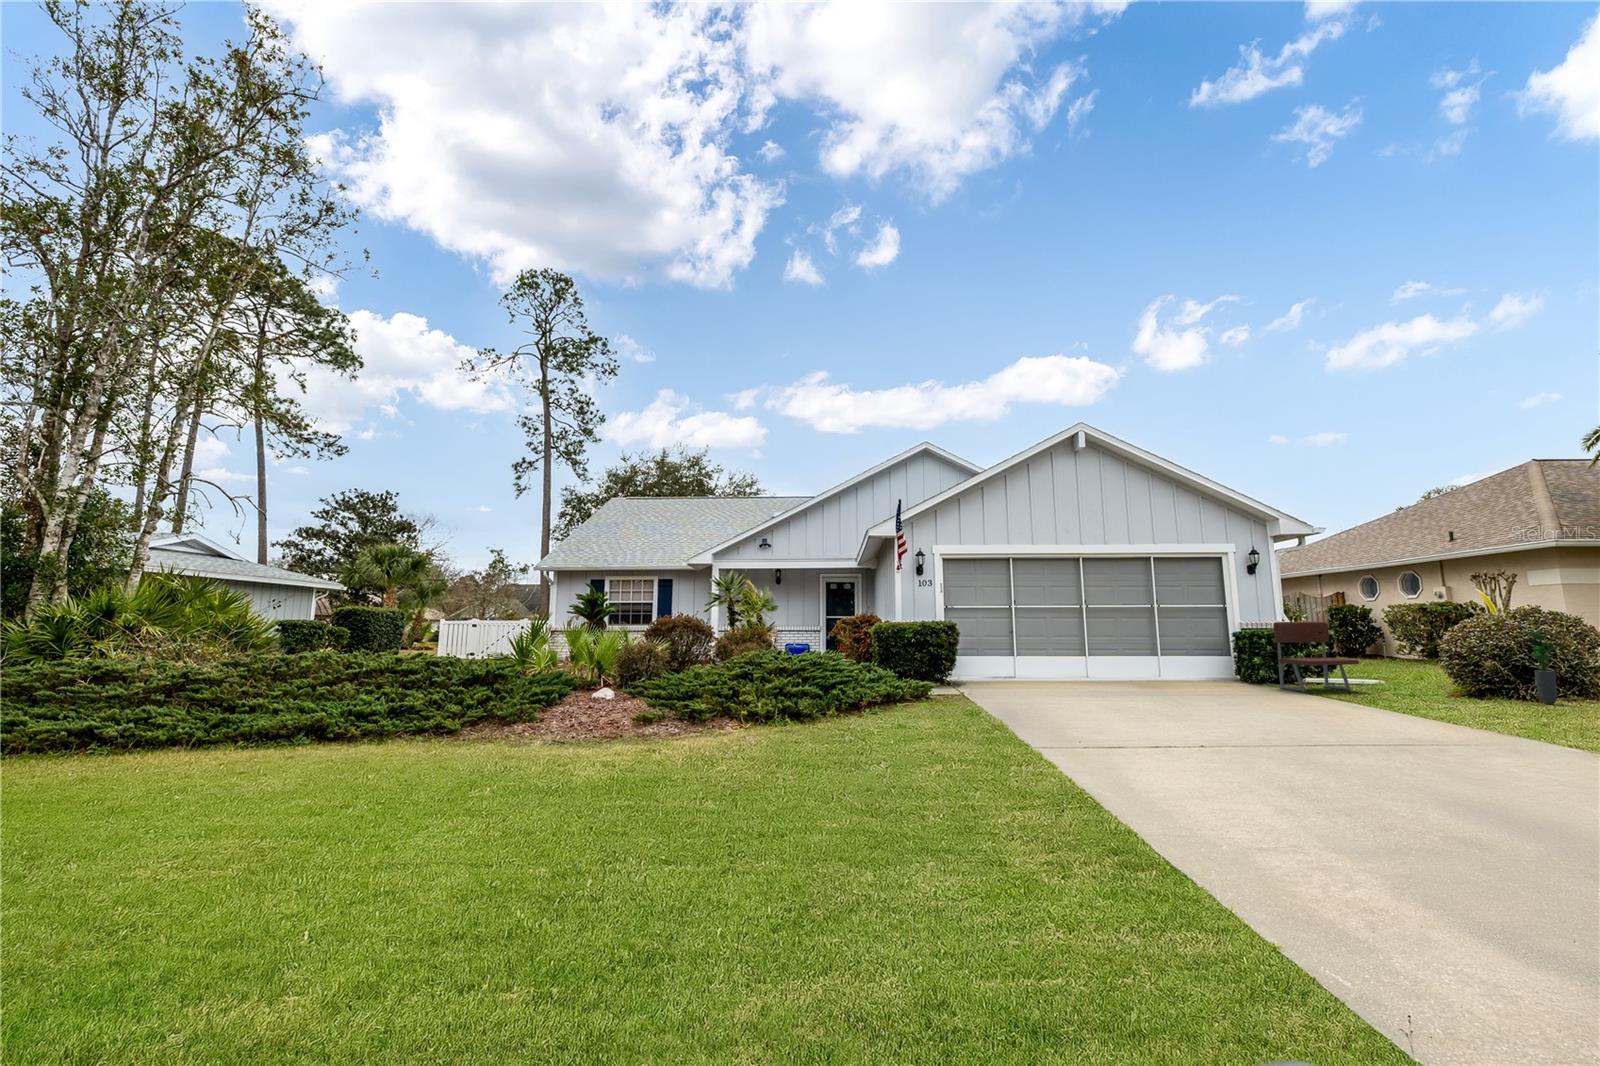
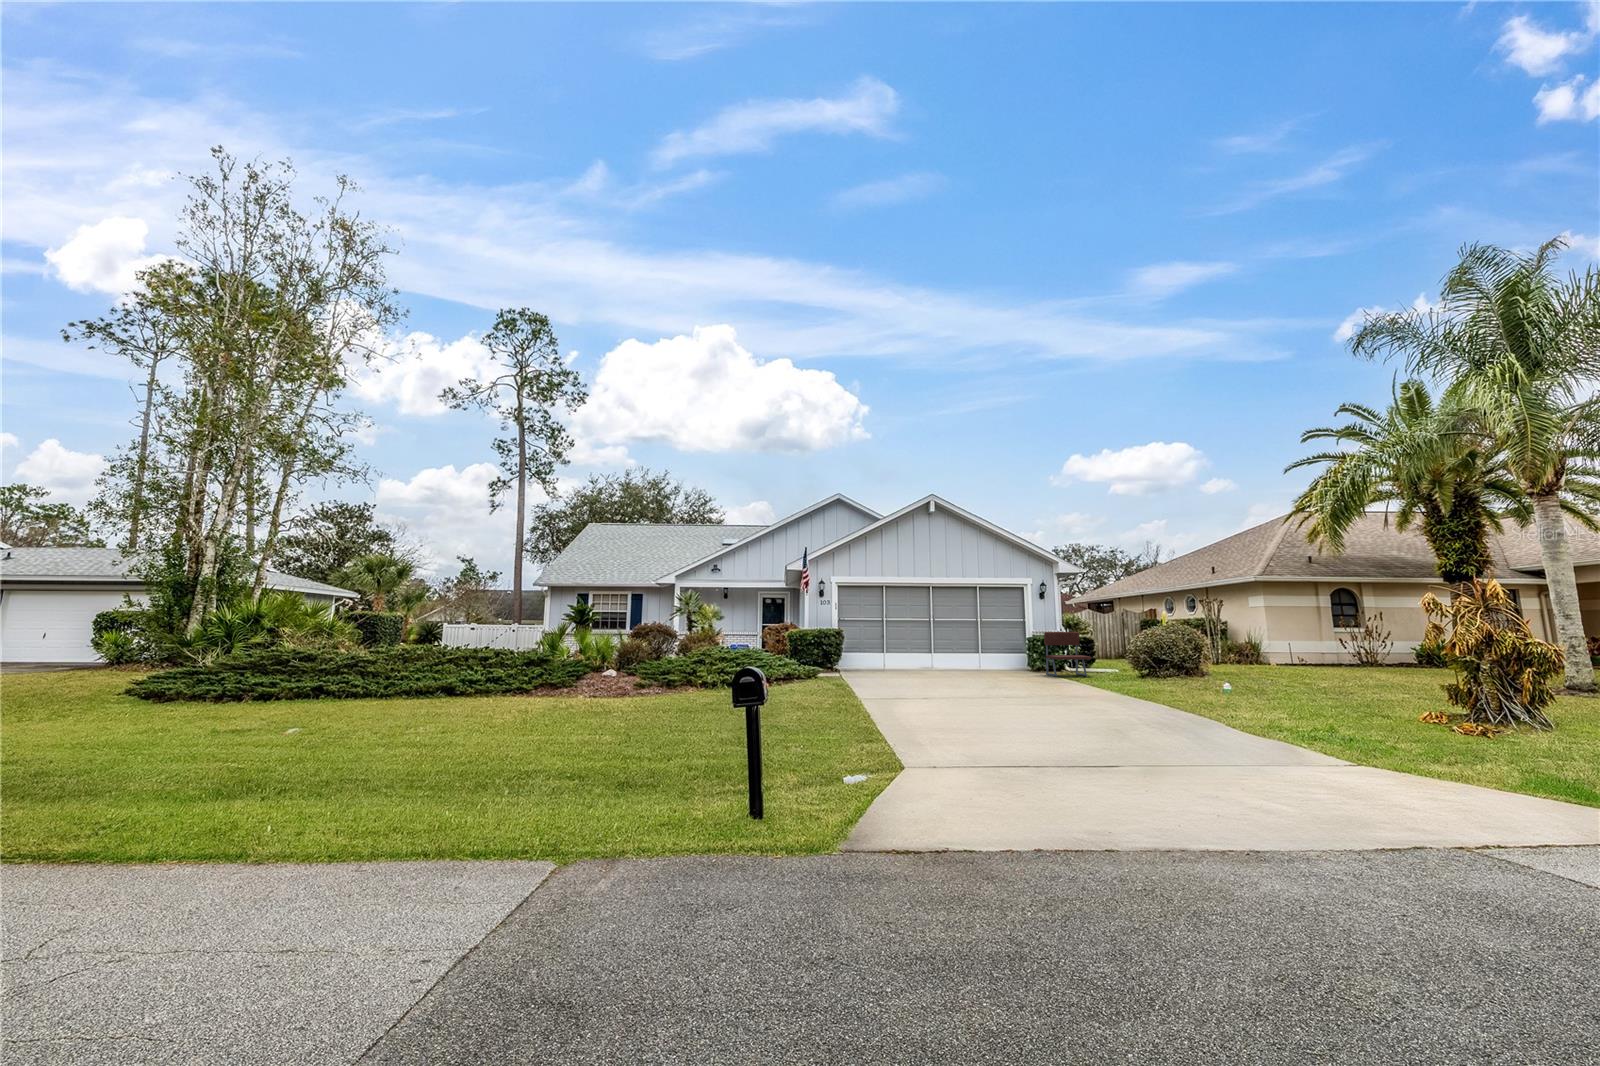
potted plant: present [1524,632,1563,704] -> none [1167,639,1187,683]

